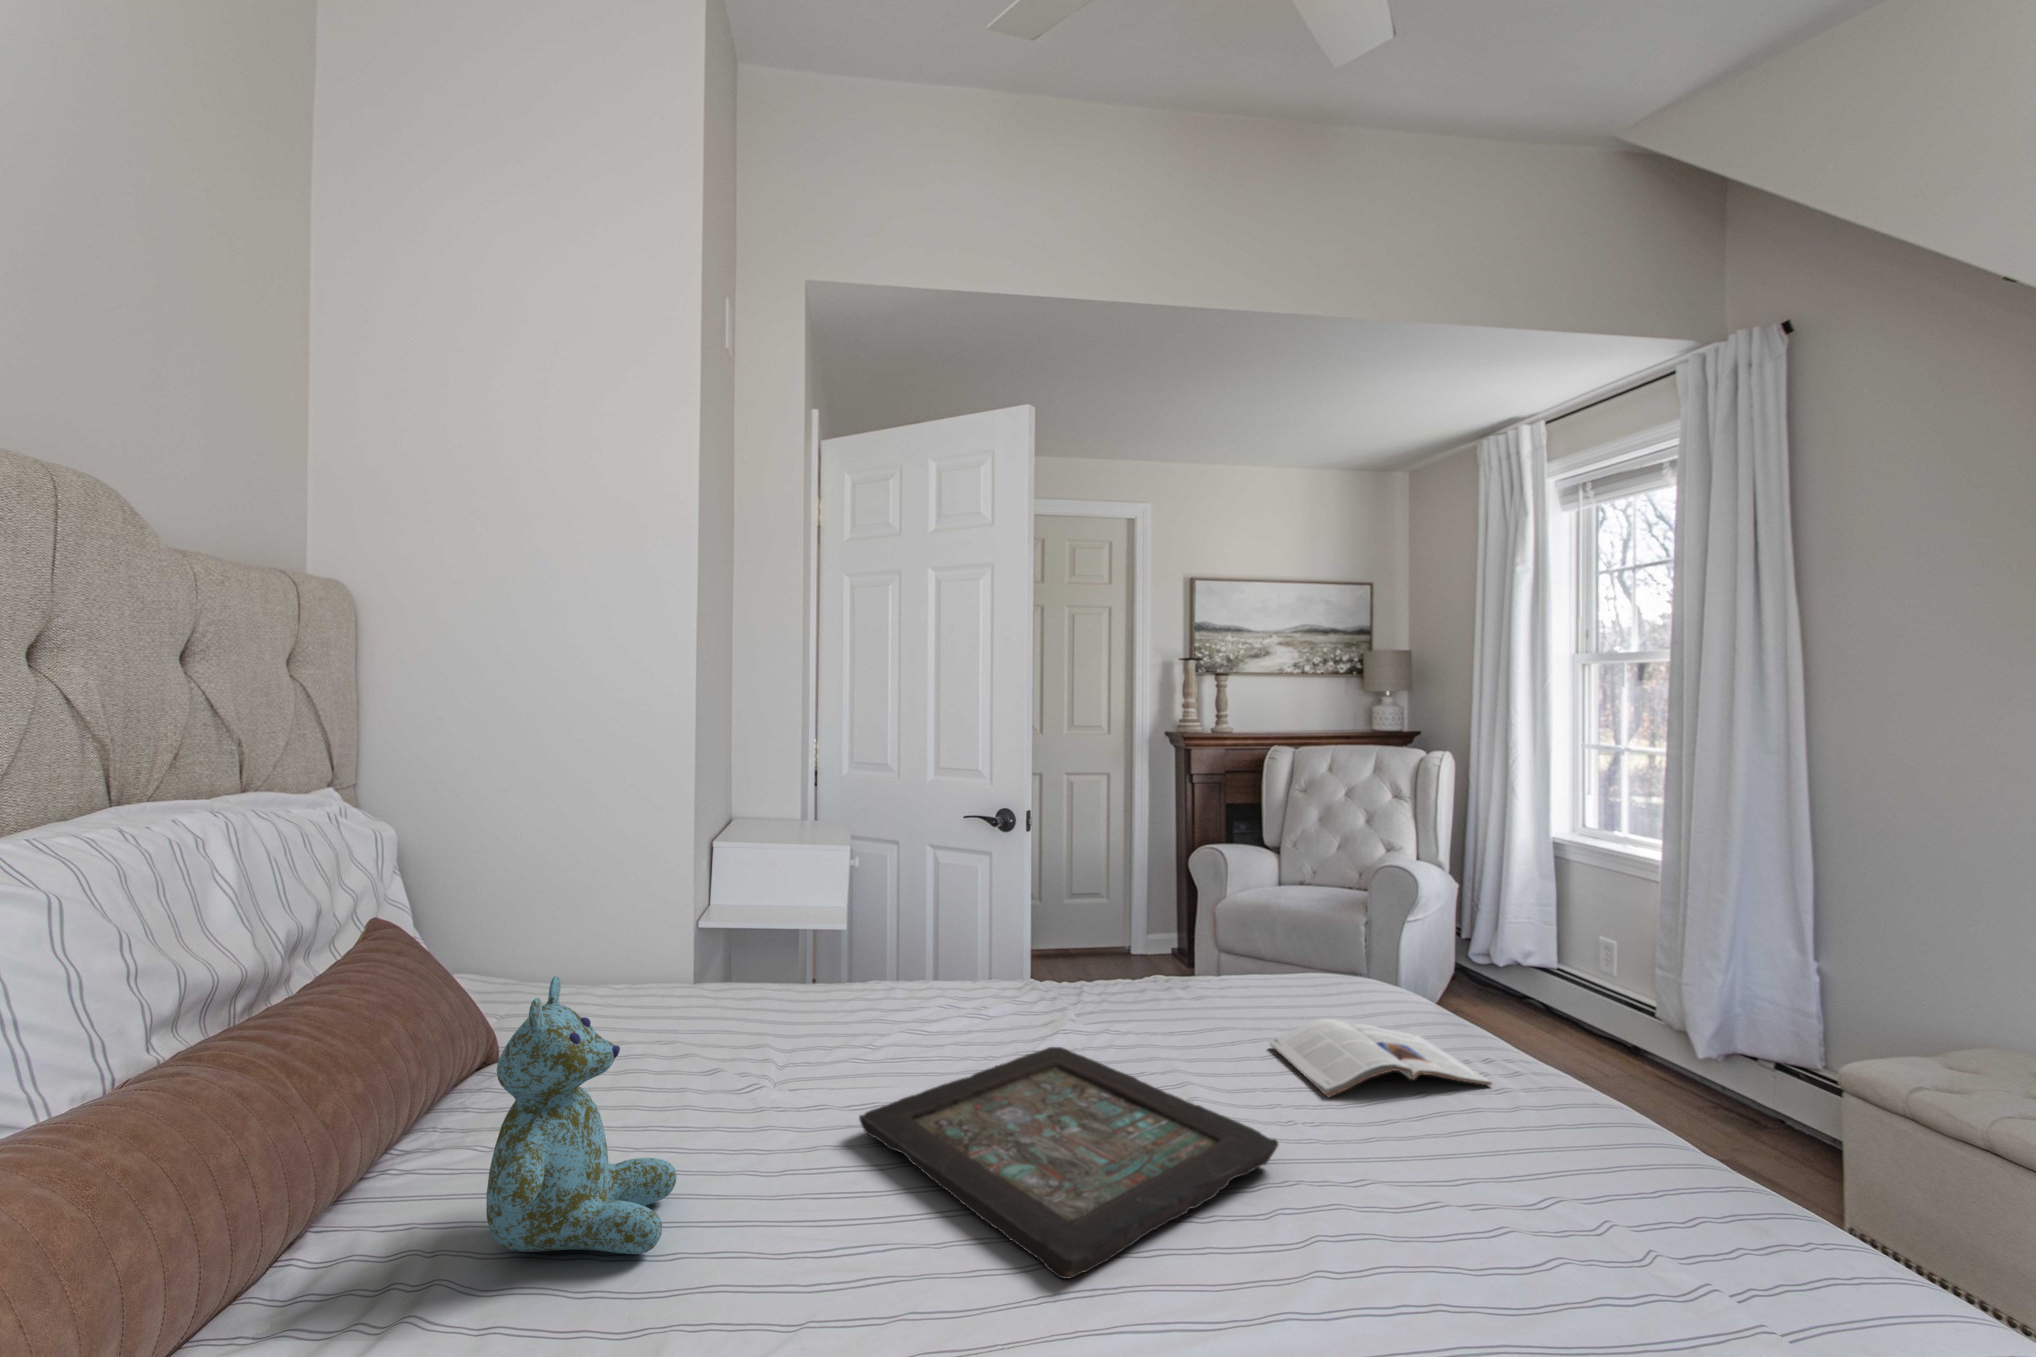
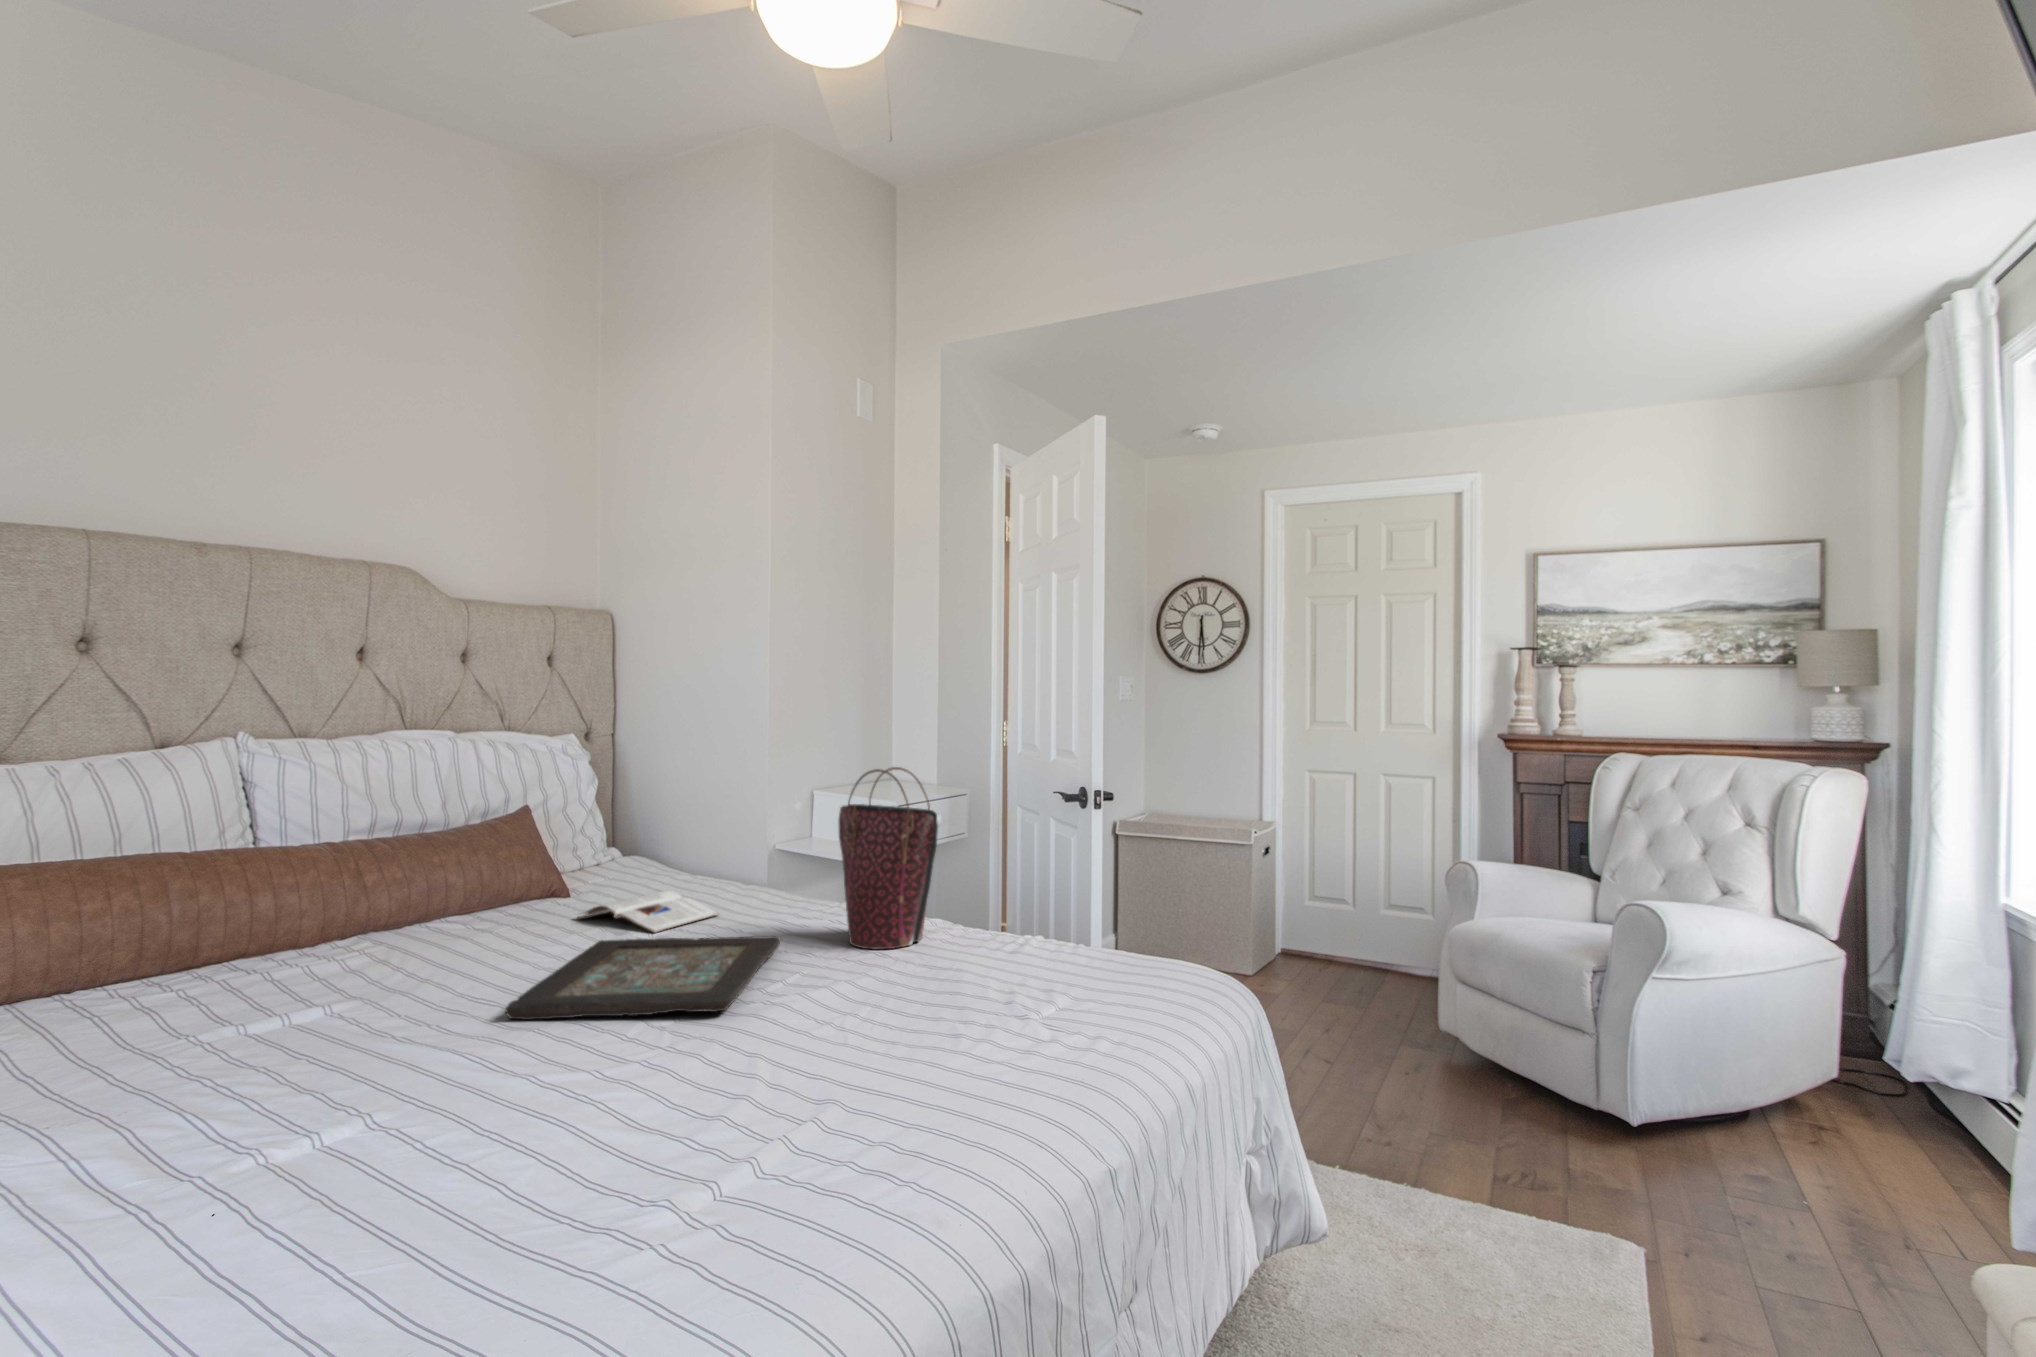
handbag: none [1040,807,1182,1036] -> present [839,767,938,949]
stuffed bear: present [486,976,676,1254] -> none [359,820,485,964]
magazine: present [1270,1018,1492,1098] -> present [578,891,719,933]

